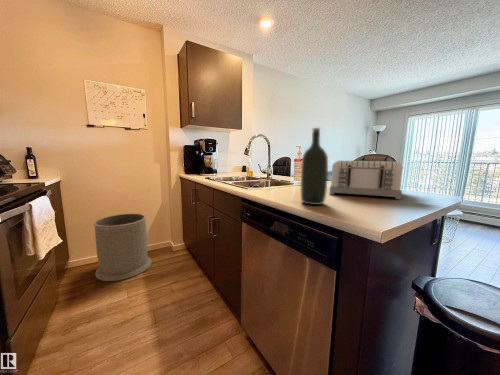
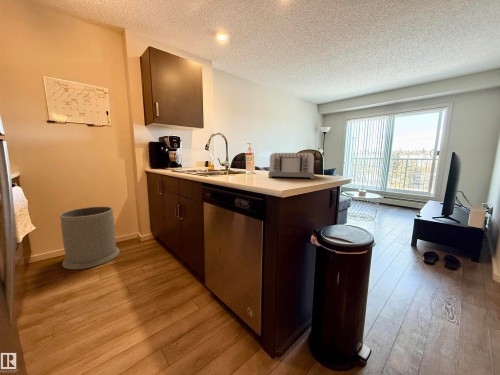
wine bottle: present [301,128,328,205] -> none [244,129,262,182]

